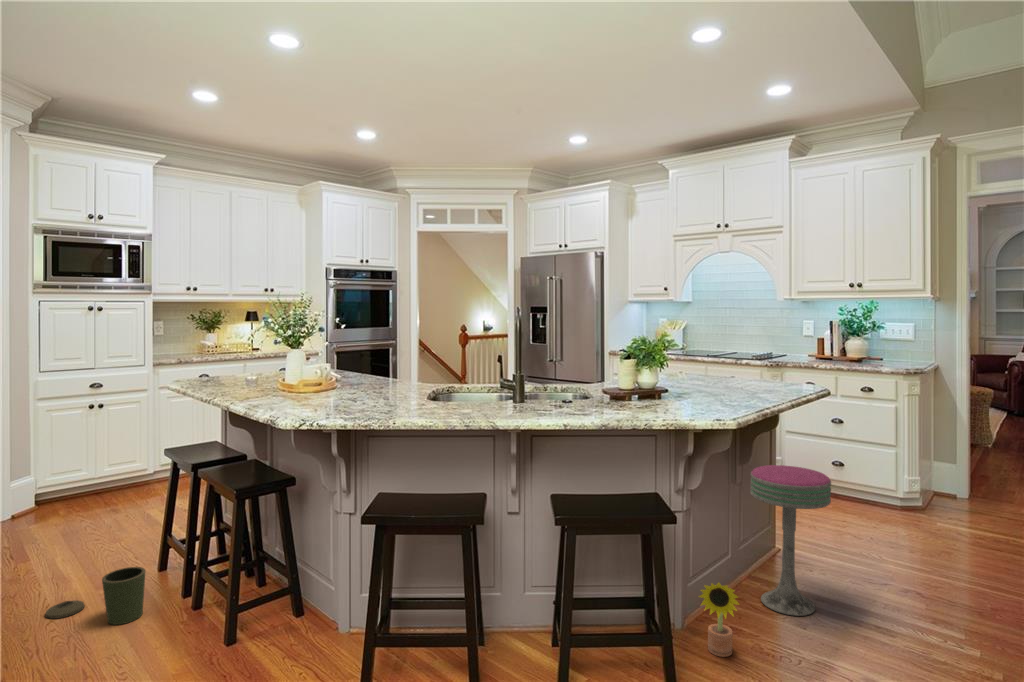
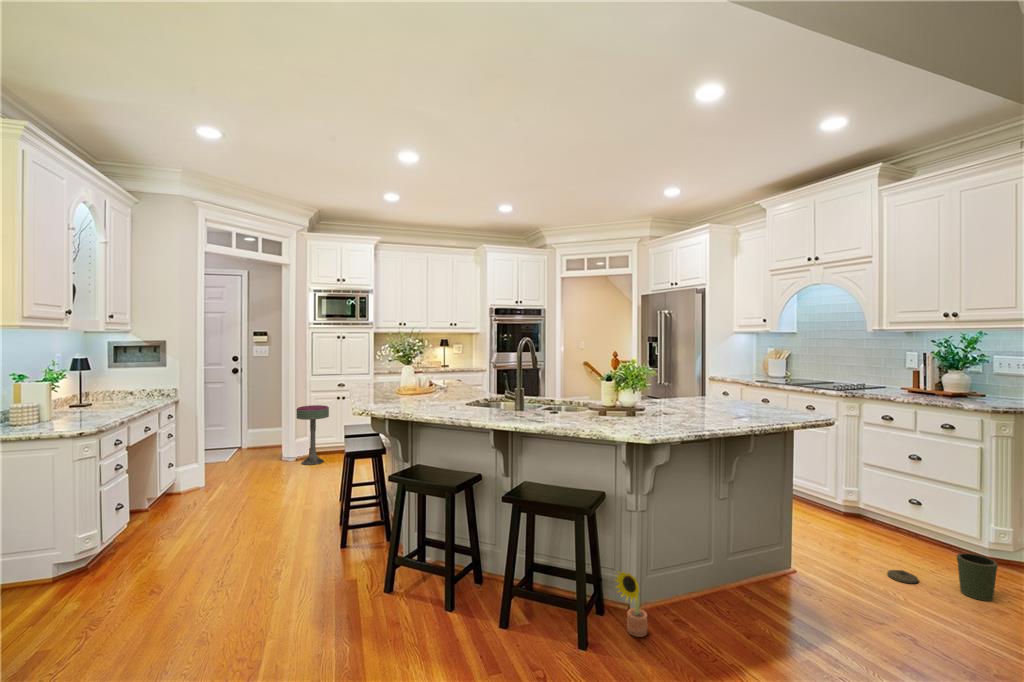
bar stool: present [750,465,831,616] -> present [296,405,329,465]
trash can: present [45,567,145,625] -> present [887,553,998,601]

